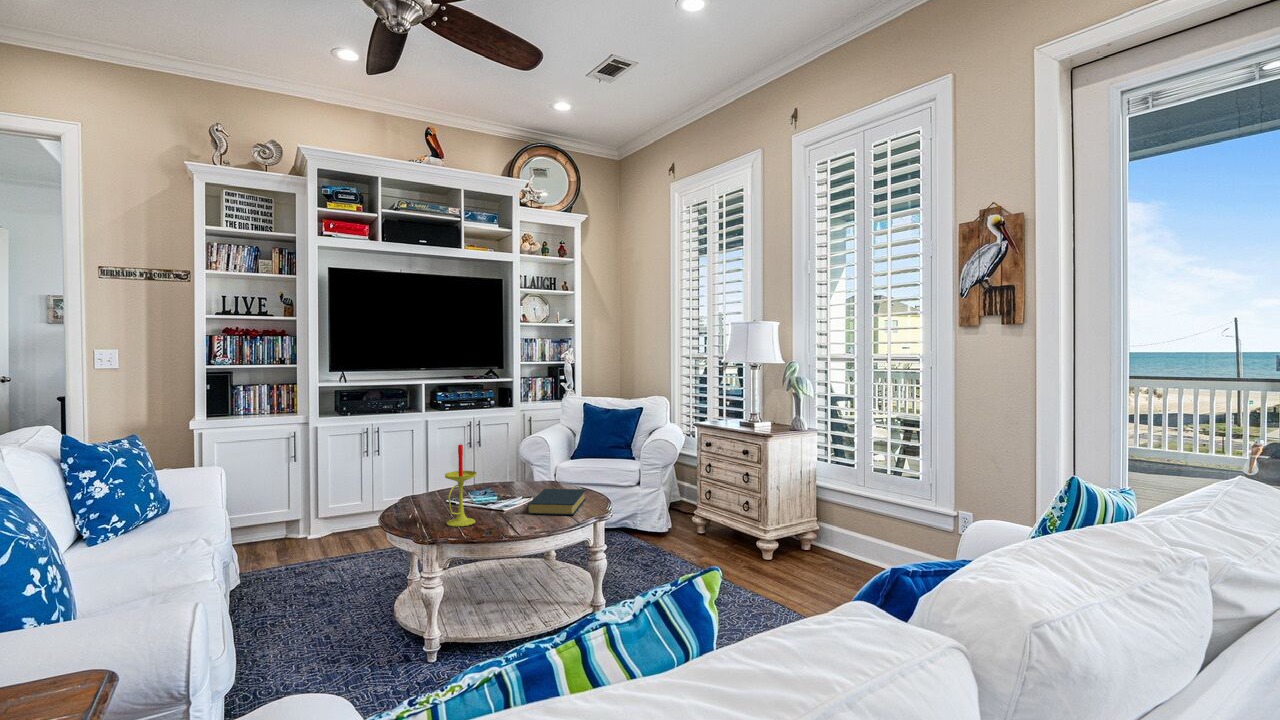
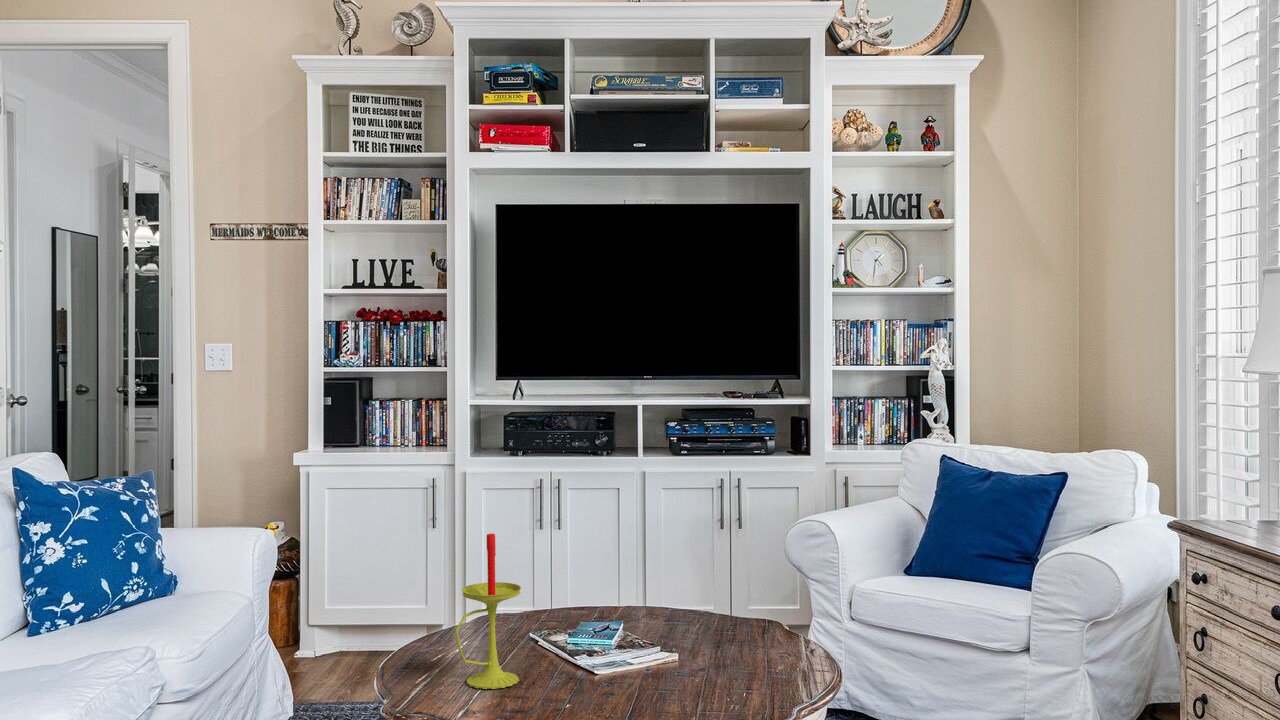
hardback book: present [527,489,586,515] -> none [624,634,775,701]

